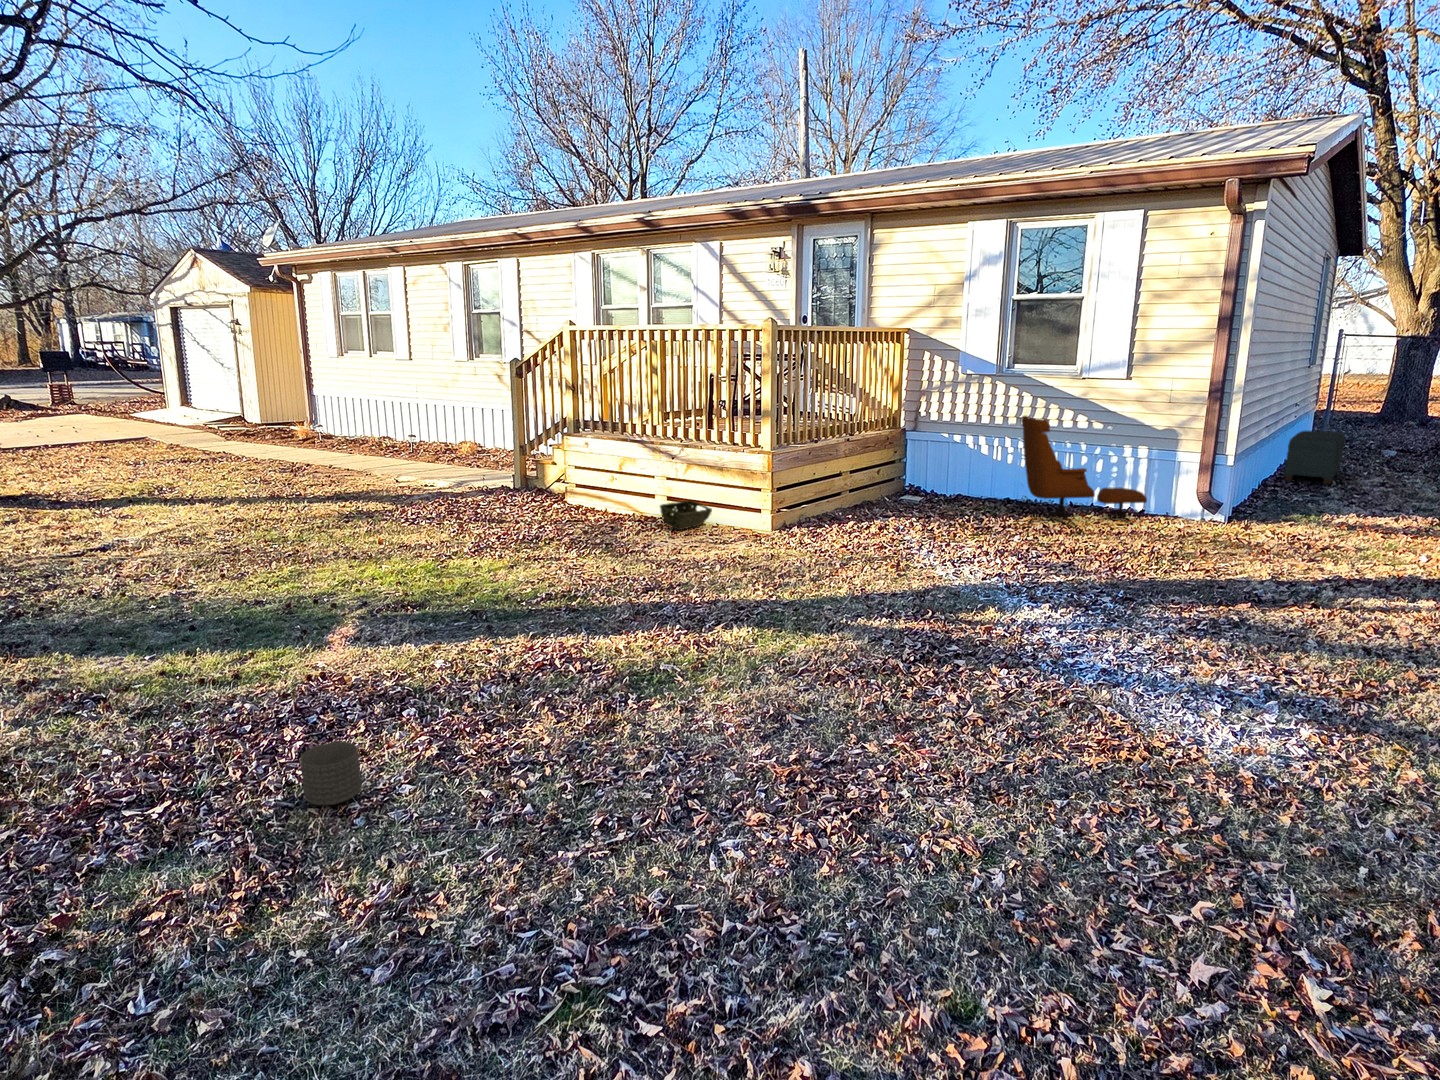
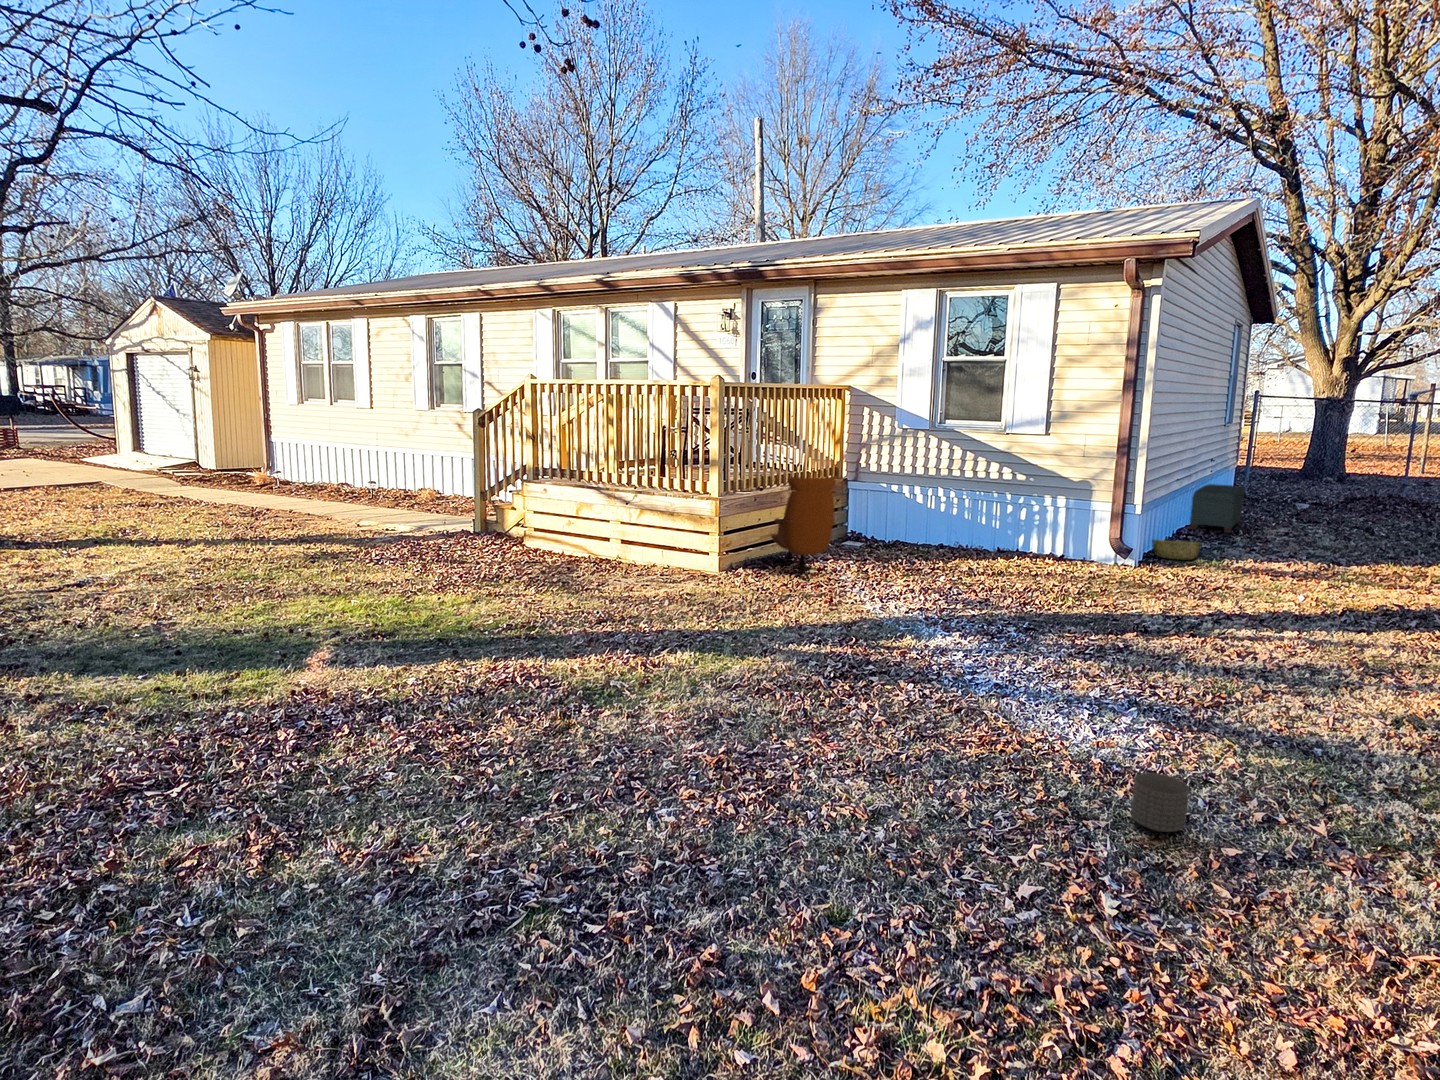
lounge chair: present [1021,416,1147,528] -> present [771,477,836,581]
woven basket: present [660,500,712,530] -> present [1152,540,1201,560]
planter: present [300,741,362,805] -> present [1131,773,1189,832]

